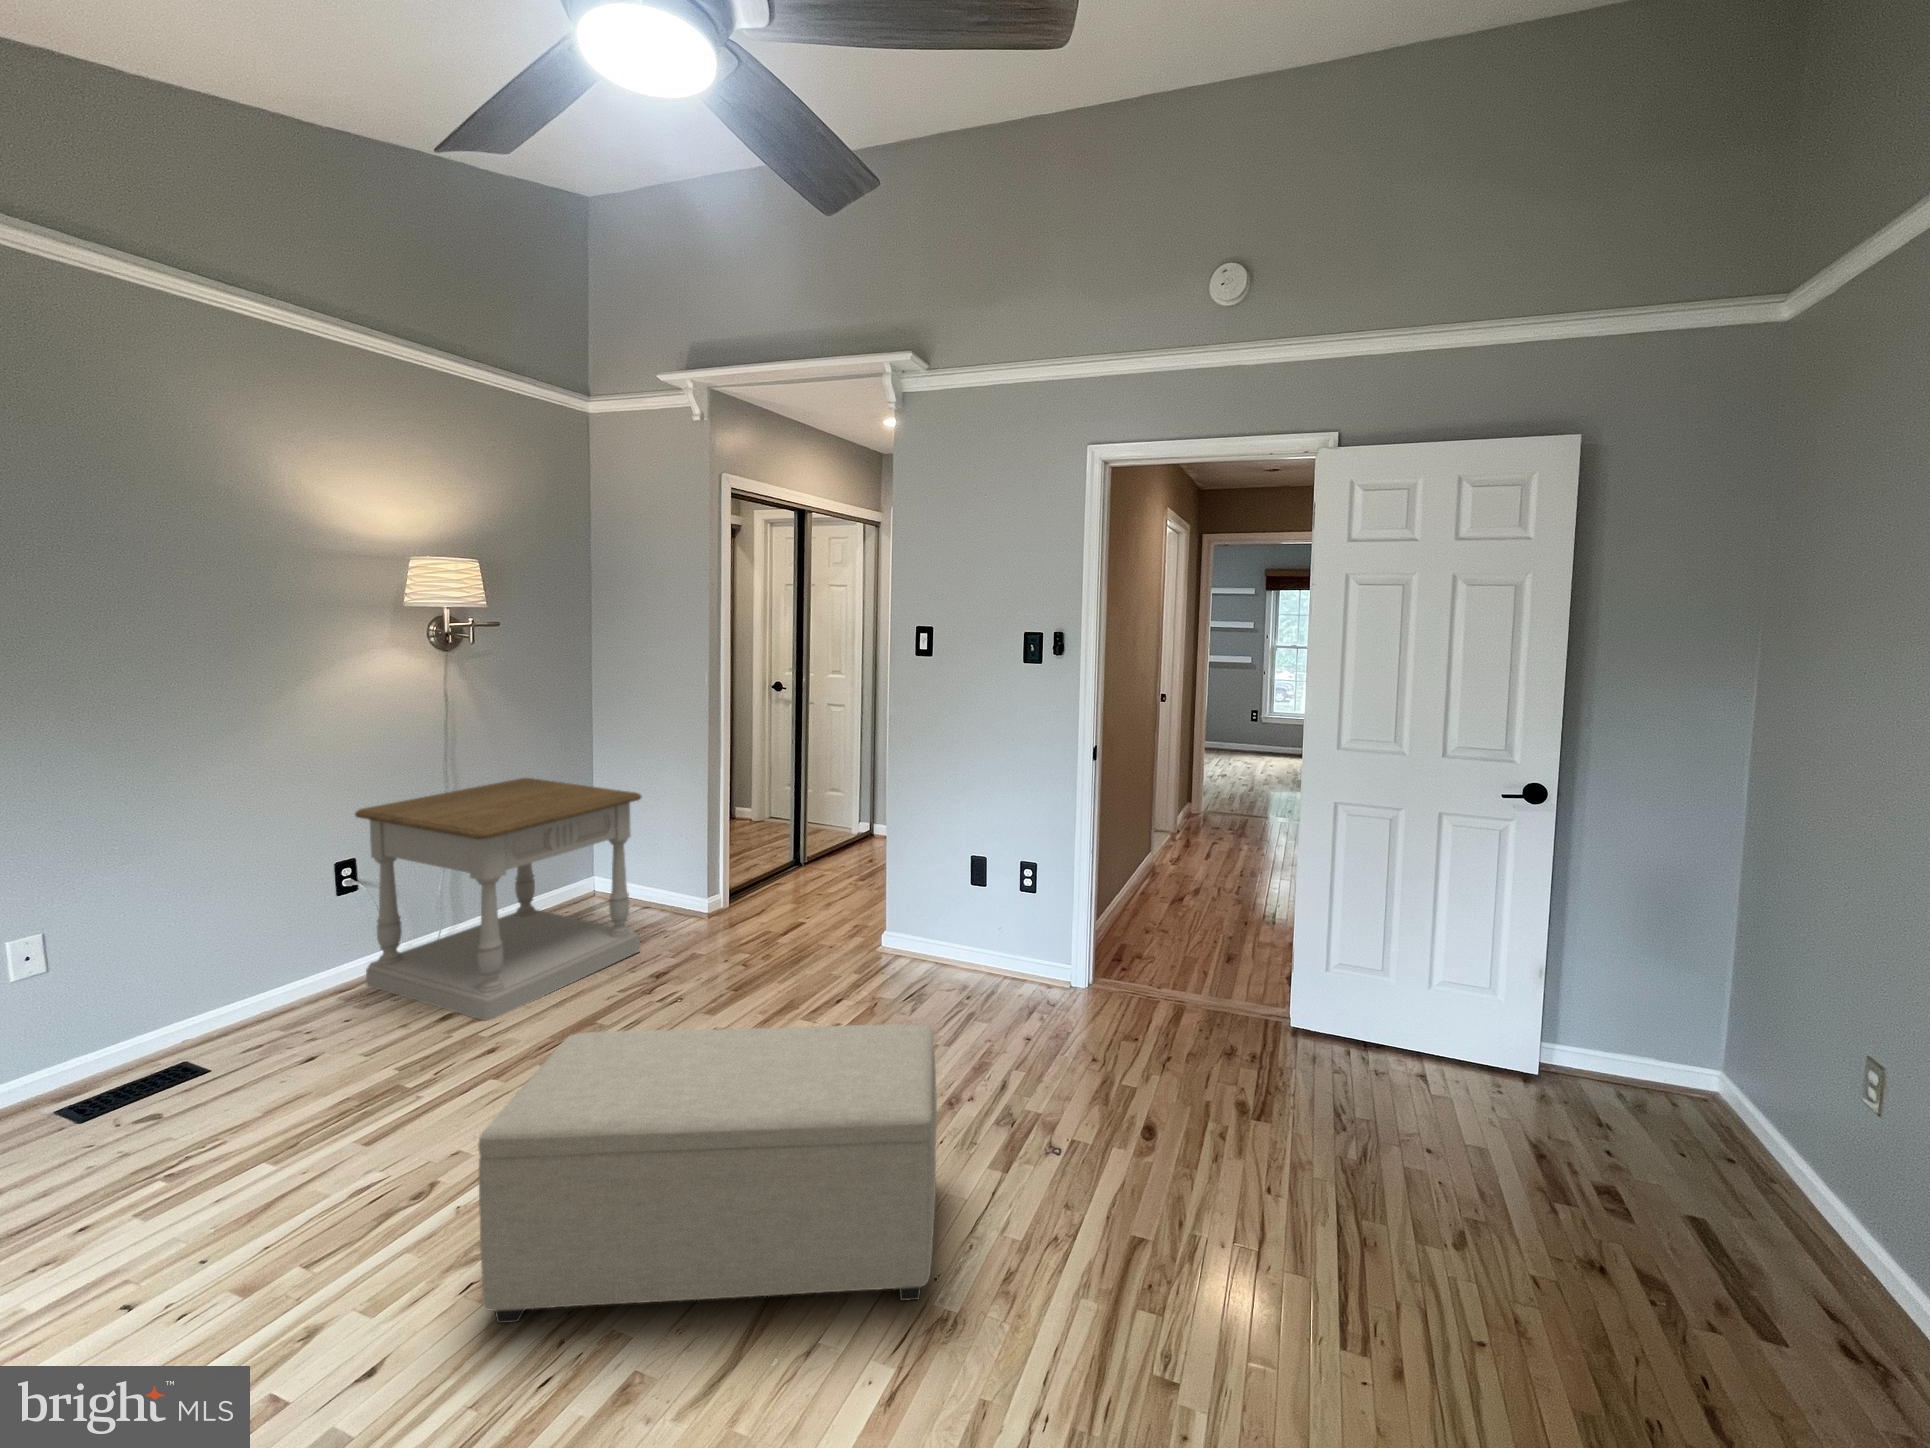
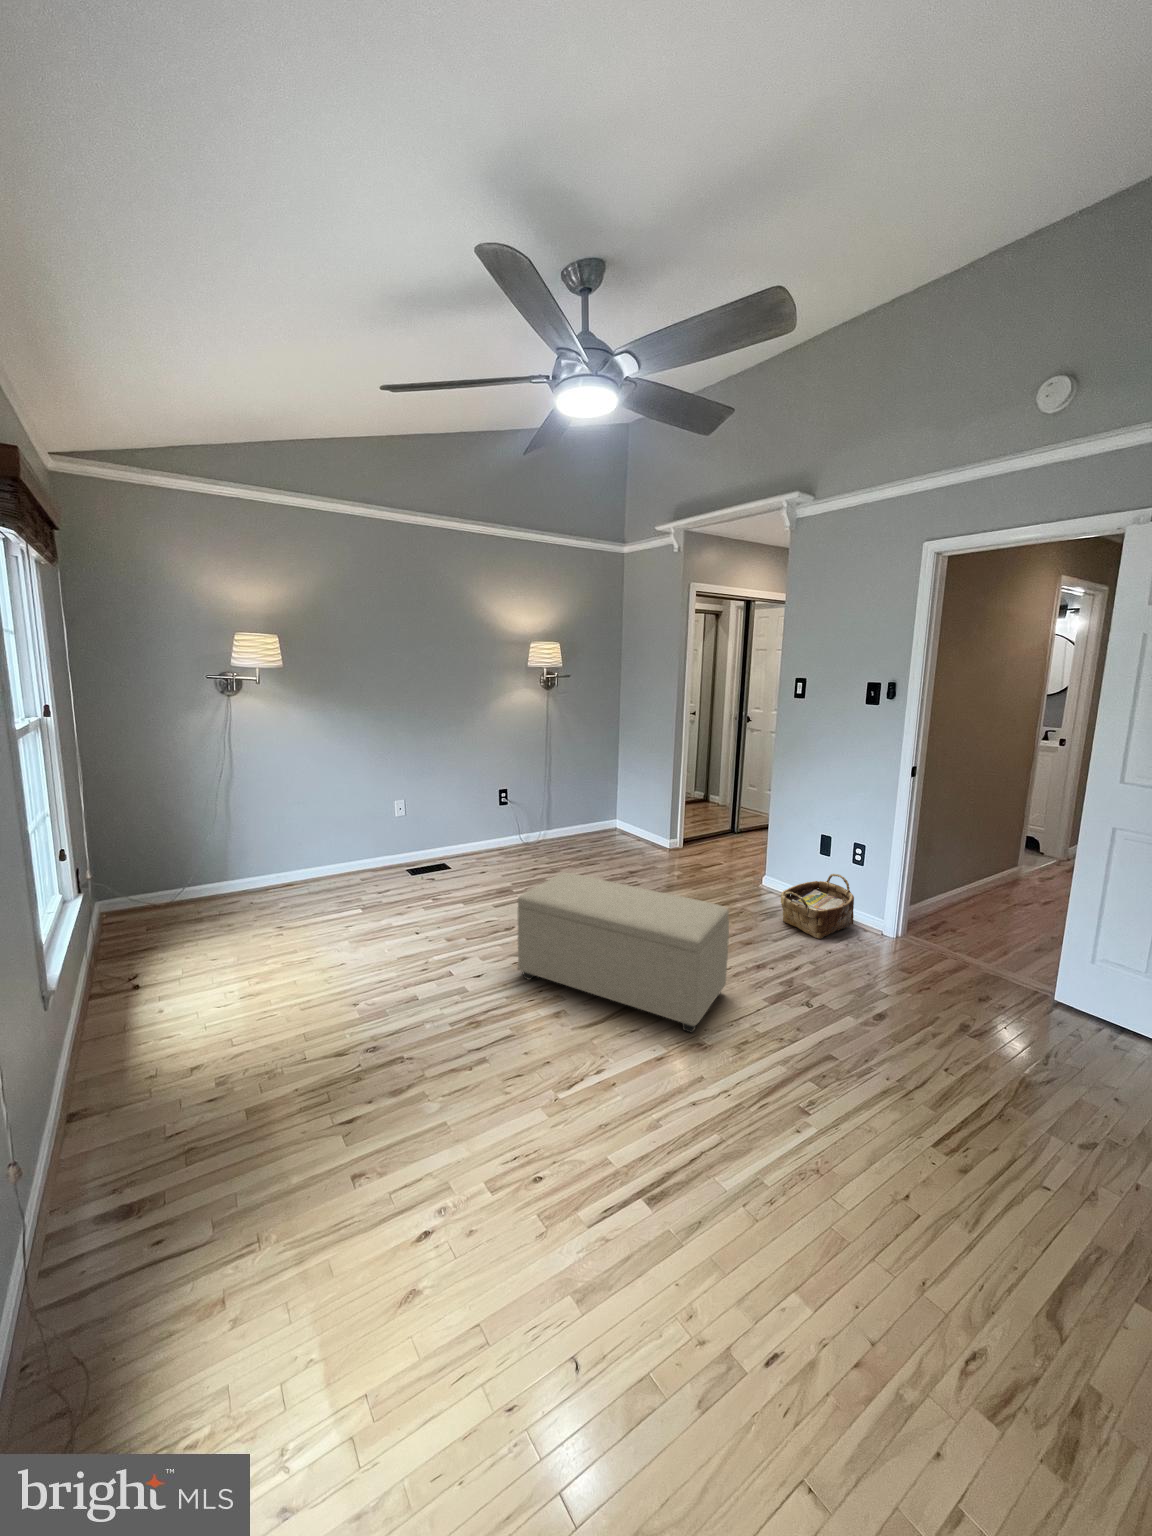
side table: present [355,778,642,1021] -> none [508,760,631,875]
woven basket: none [939,912,1037,1020] -> present [781,874,854,939]

